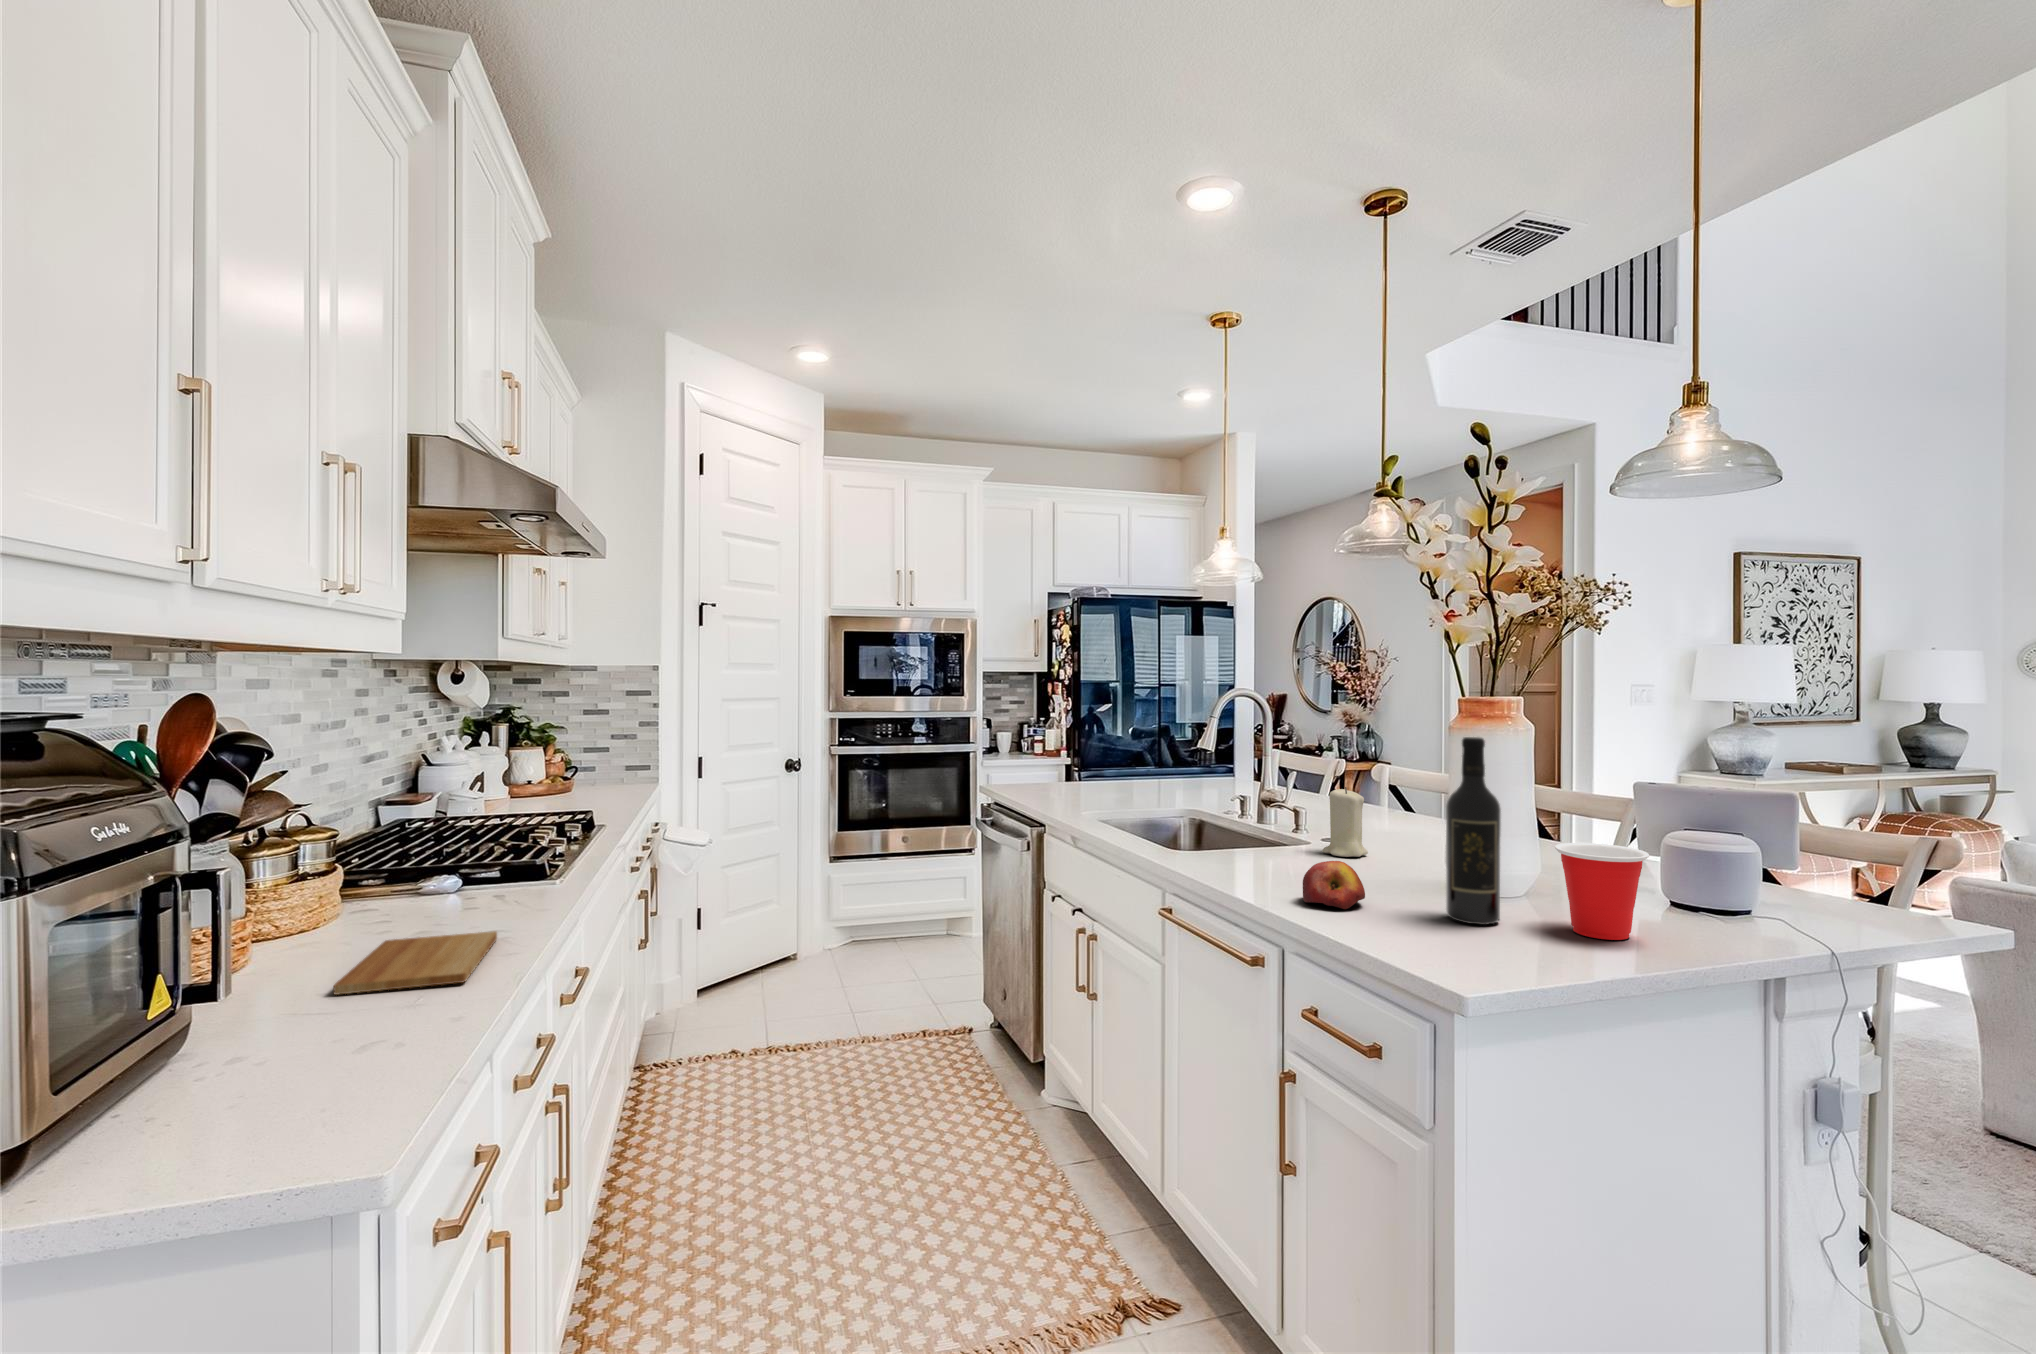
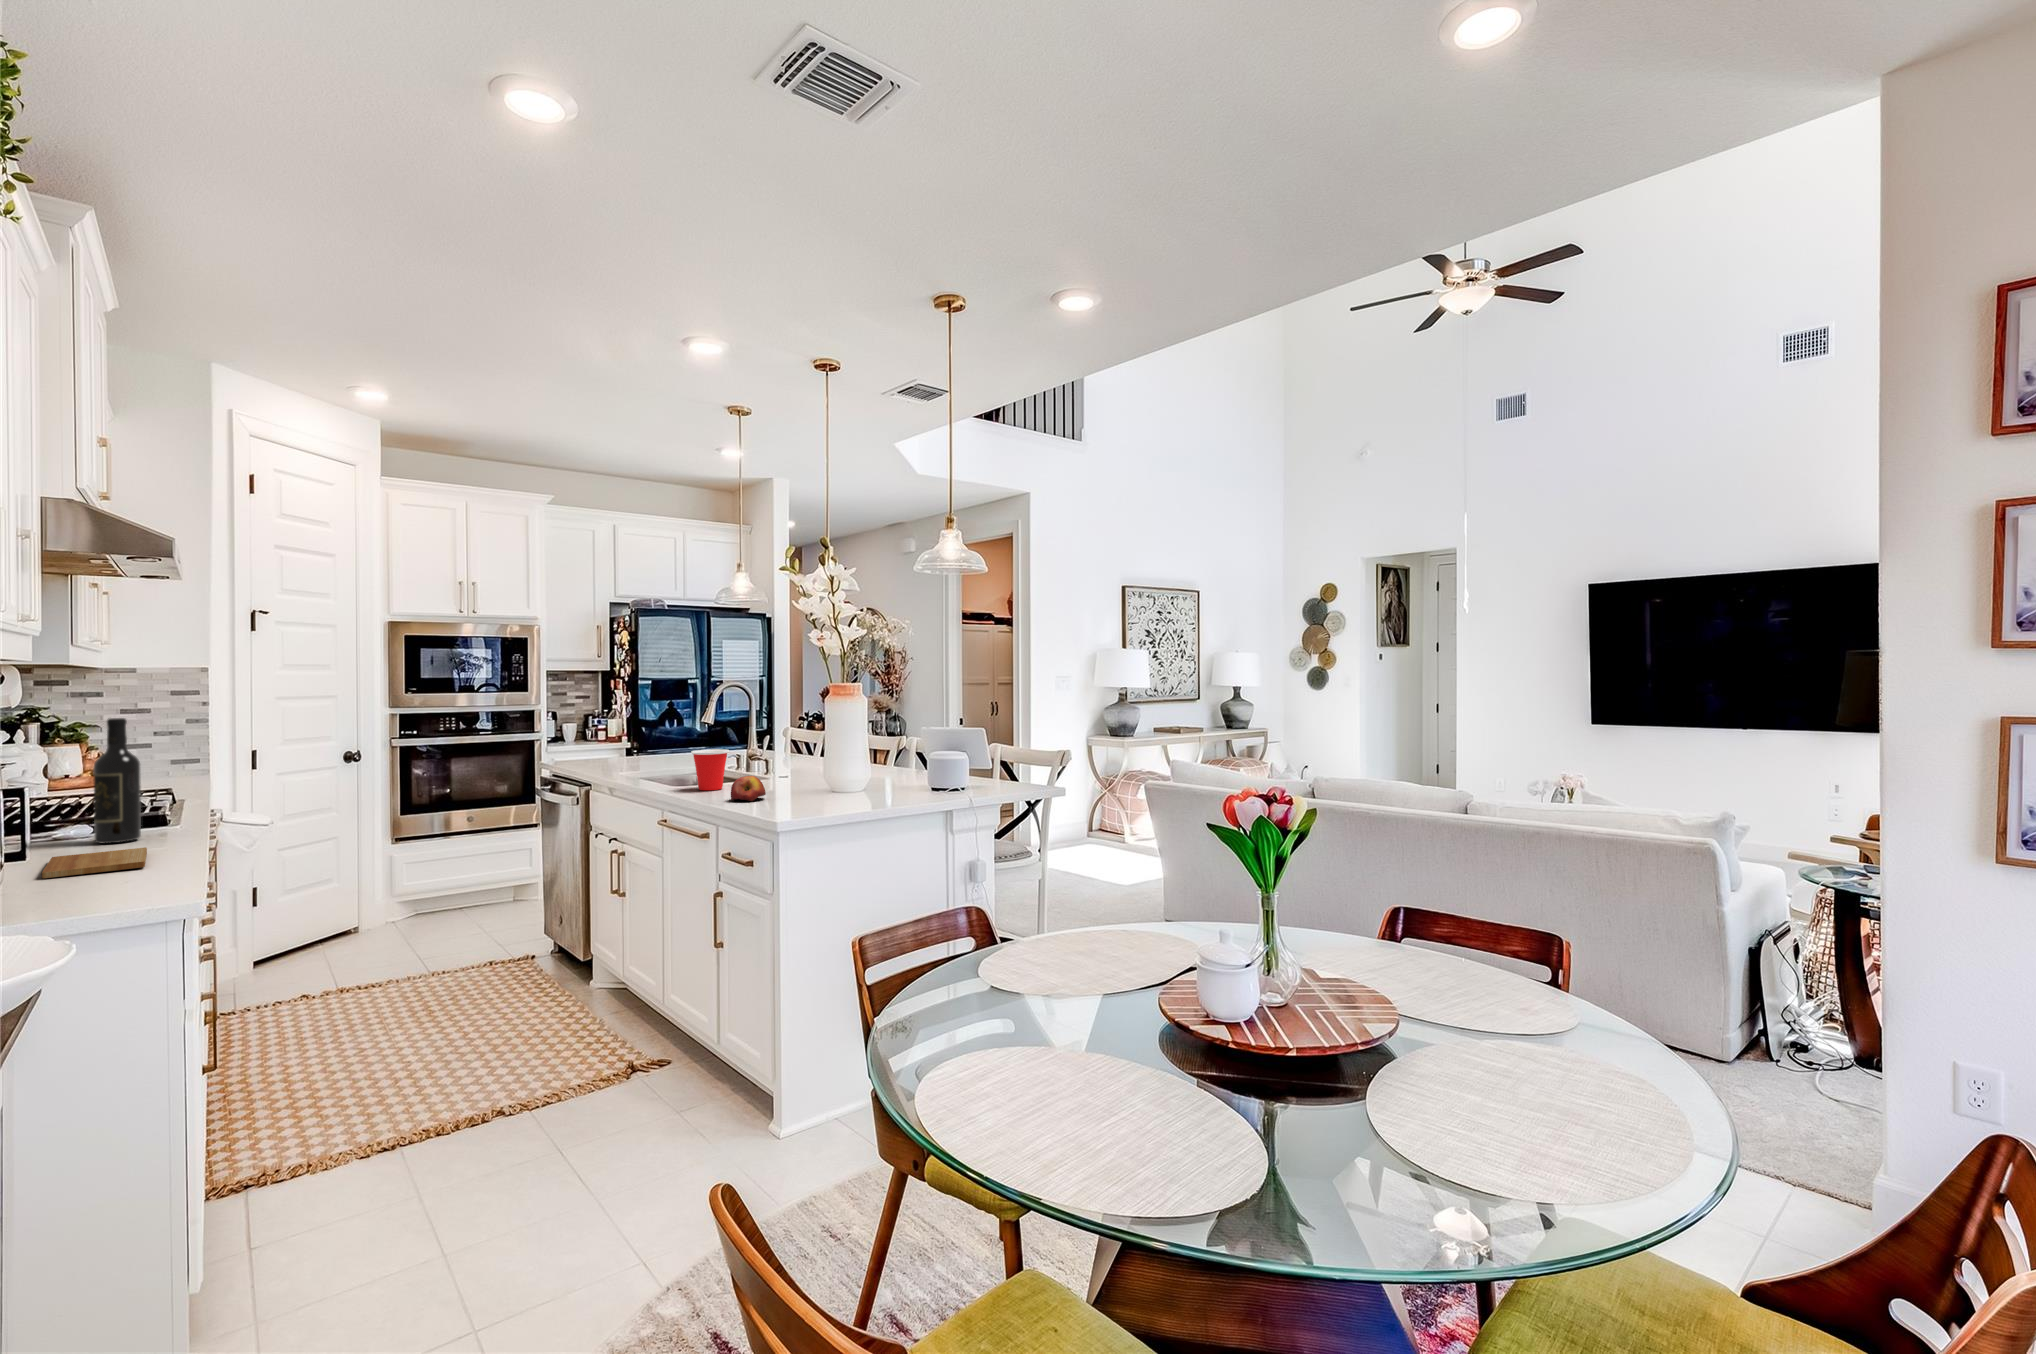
wine bottle: present [1446,737,1501,925] -> present [93,718,141,844]
candle: present [1322,787,1368,857] -> none [768,740,795,781]
cup: present [1555,843,1649,940] -> present [691,749,729,790]

